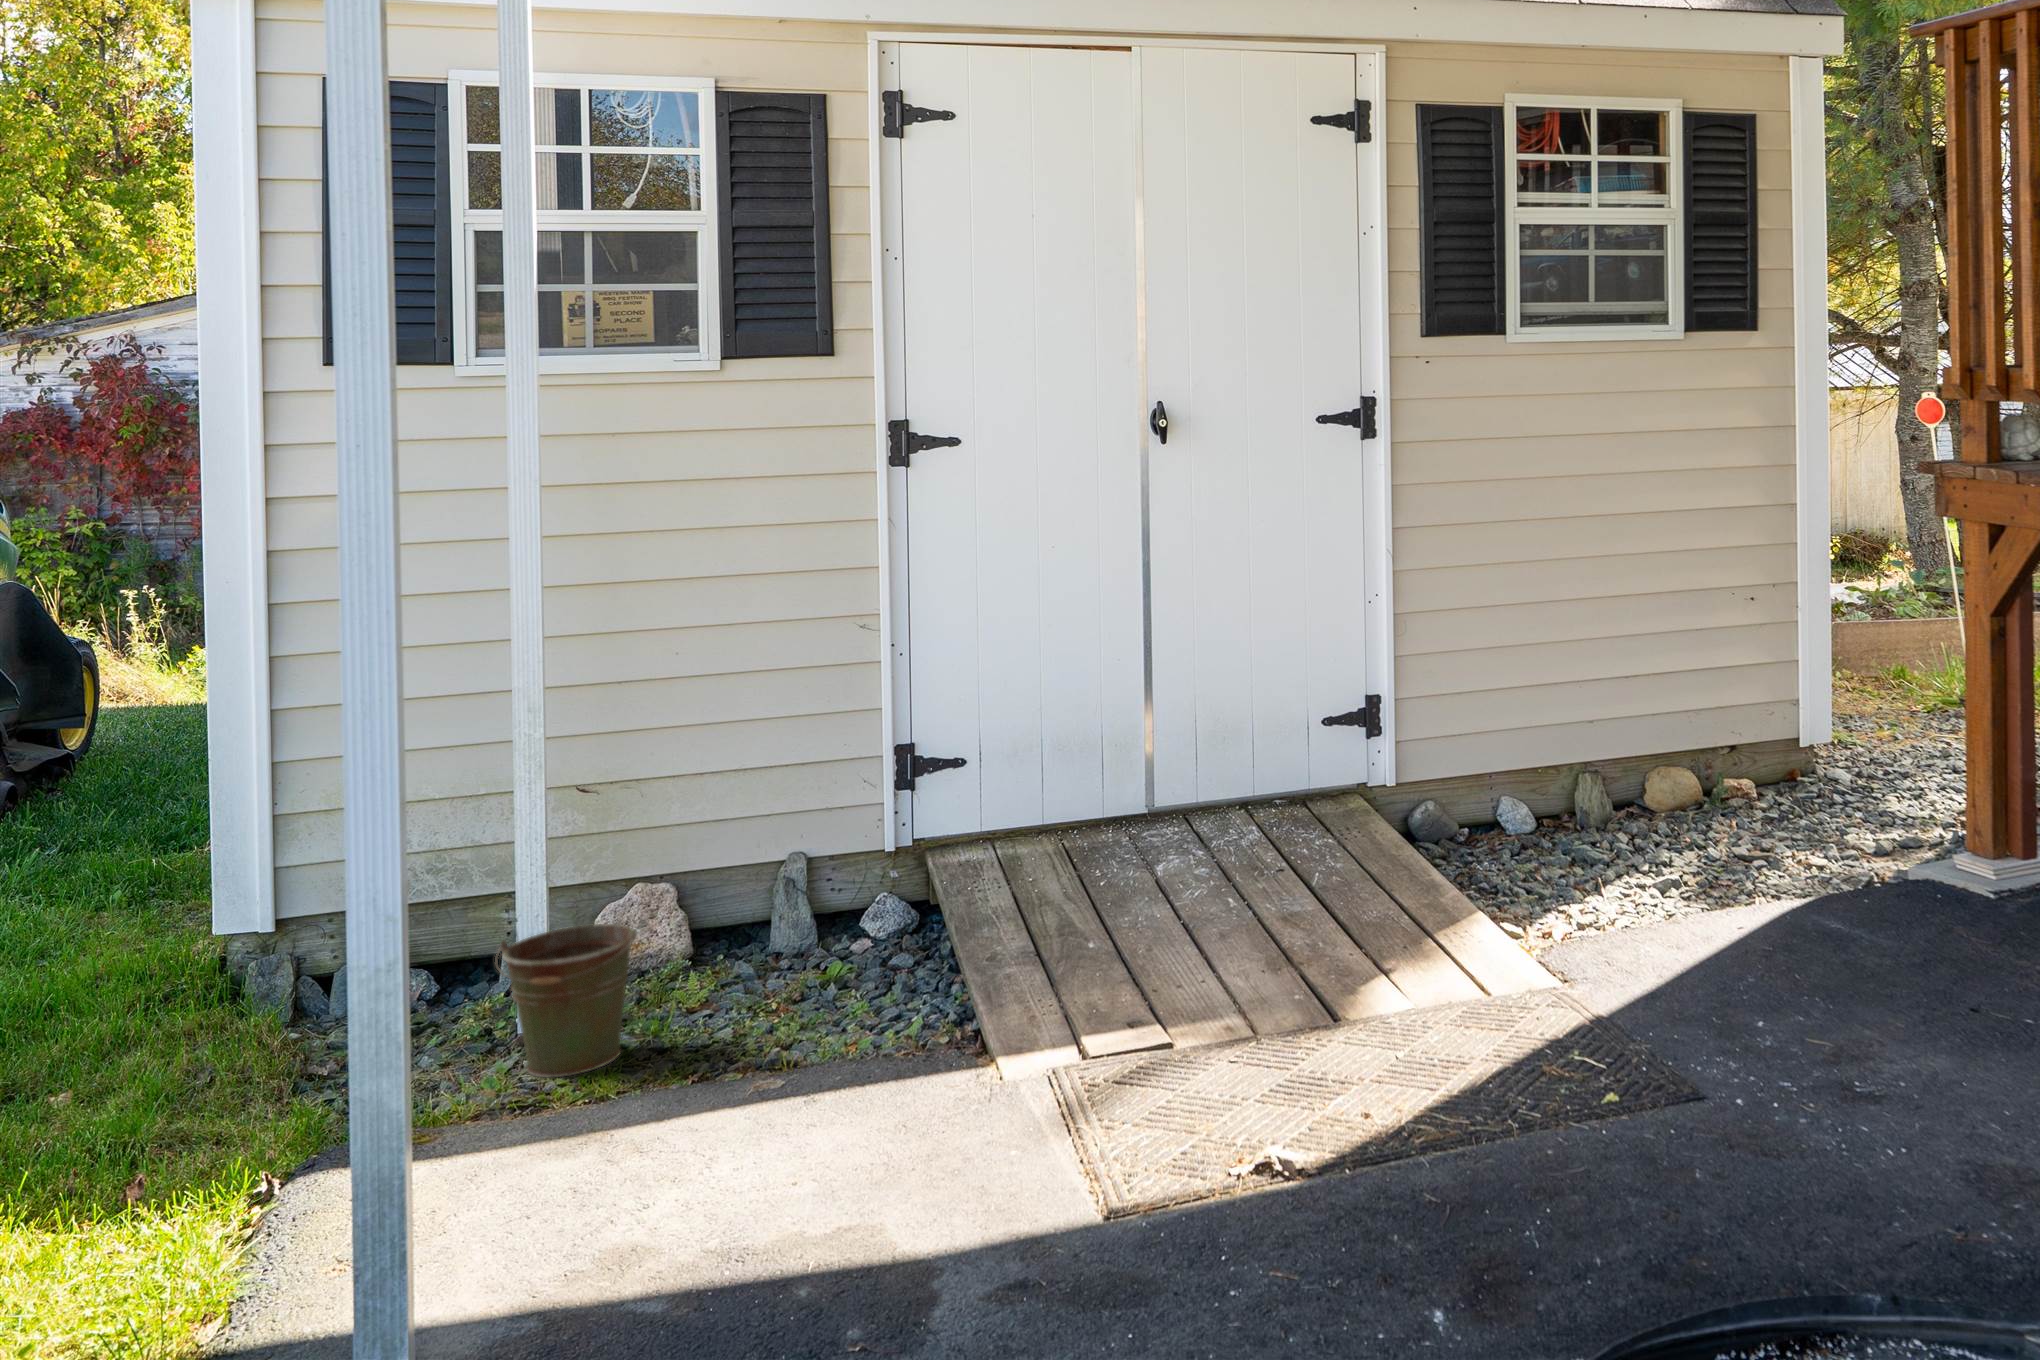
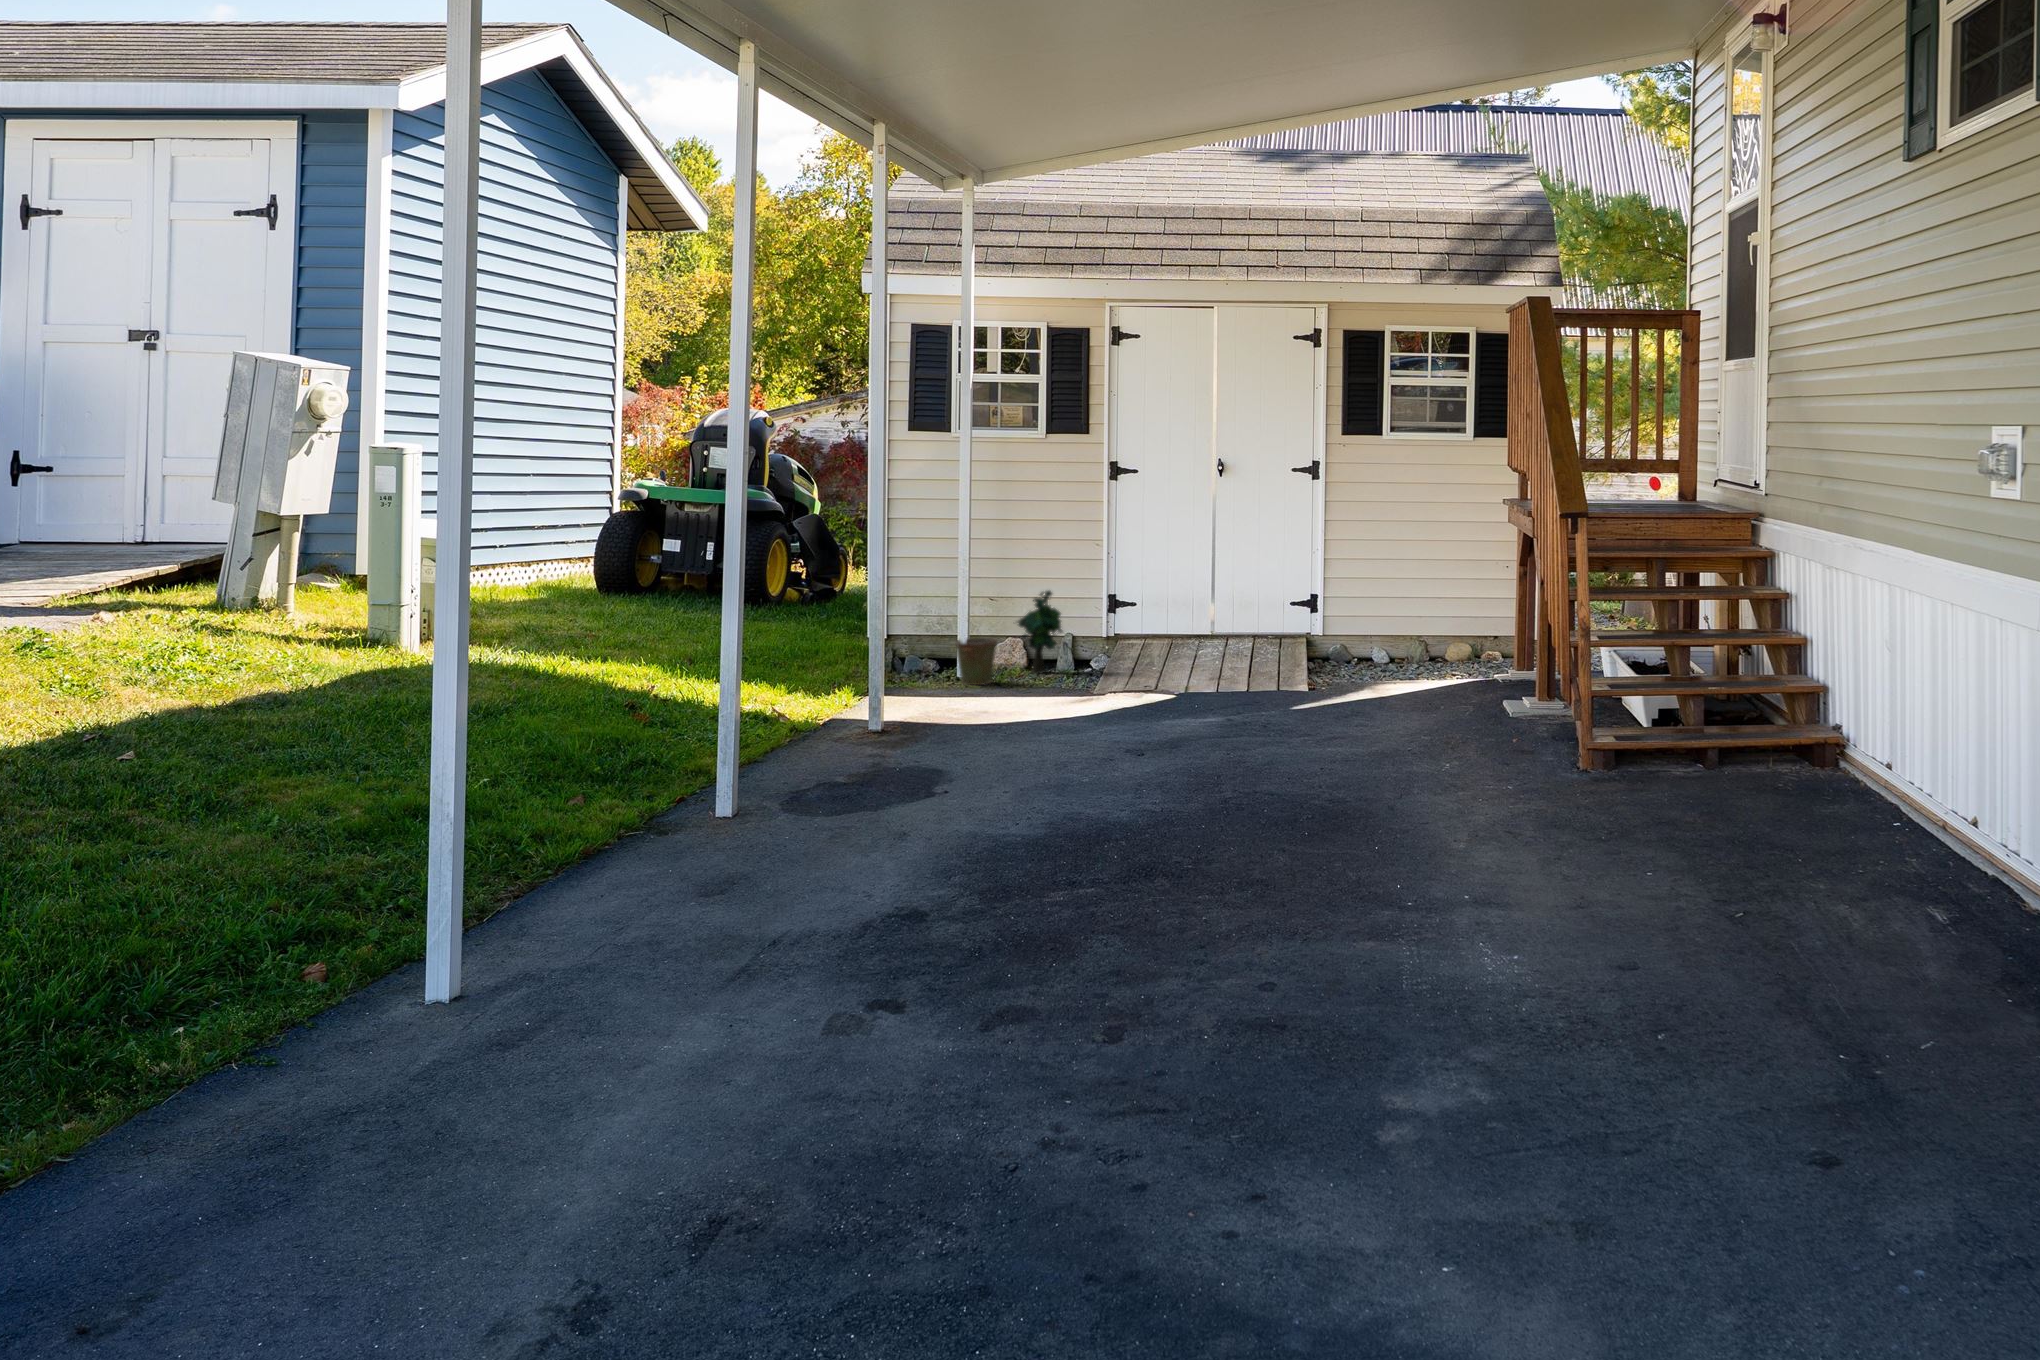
decorative plant: none [653,754,792,975] -> present [1017,591,1062,674]

